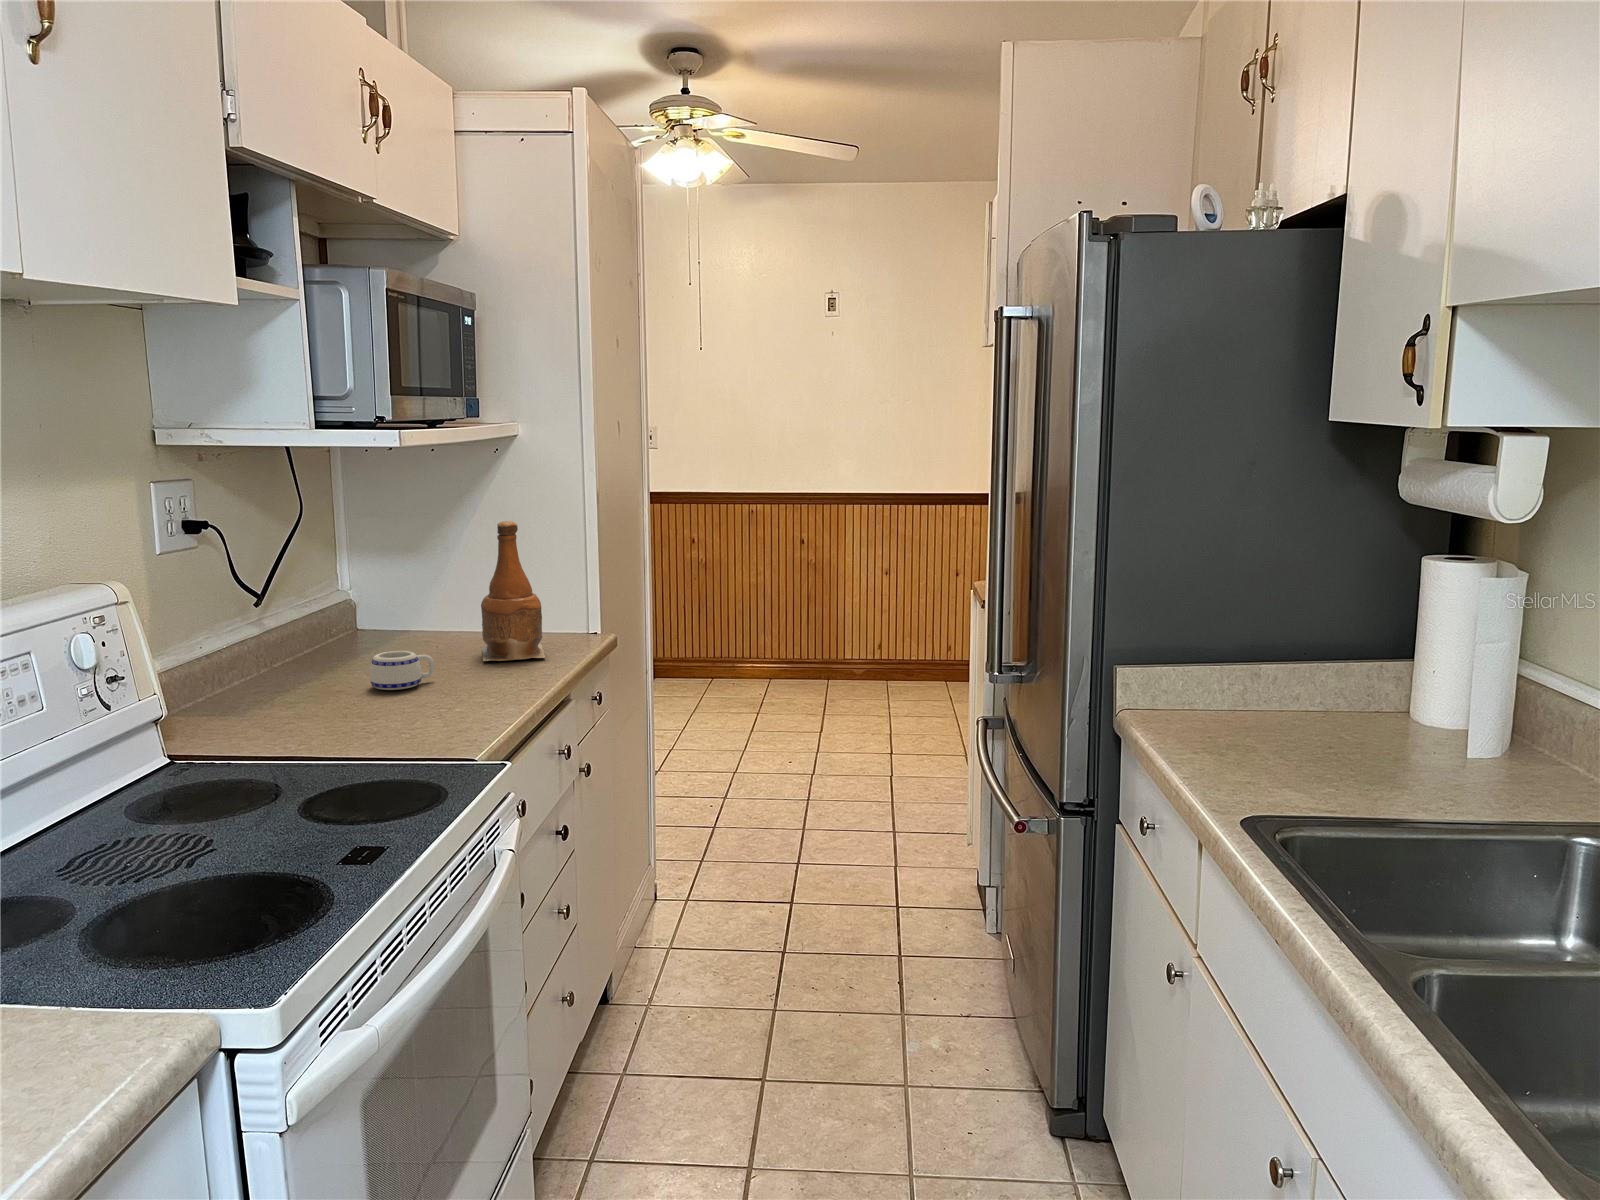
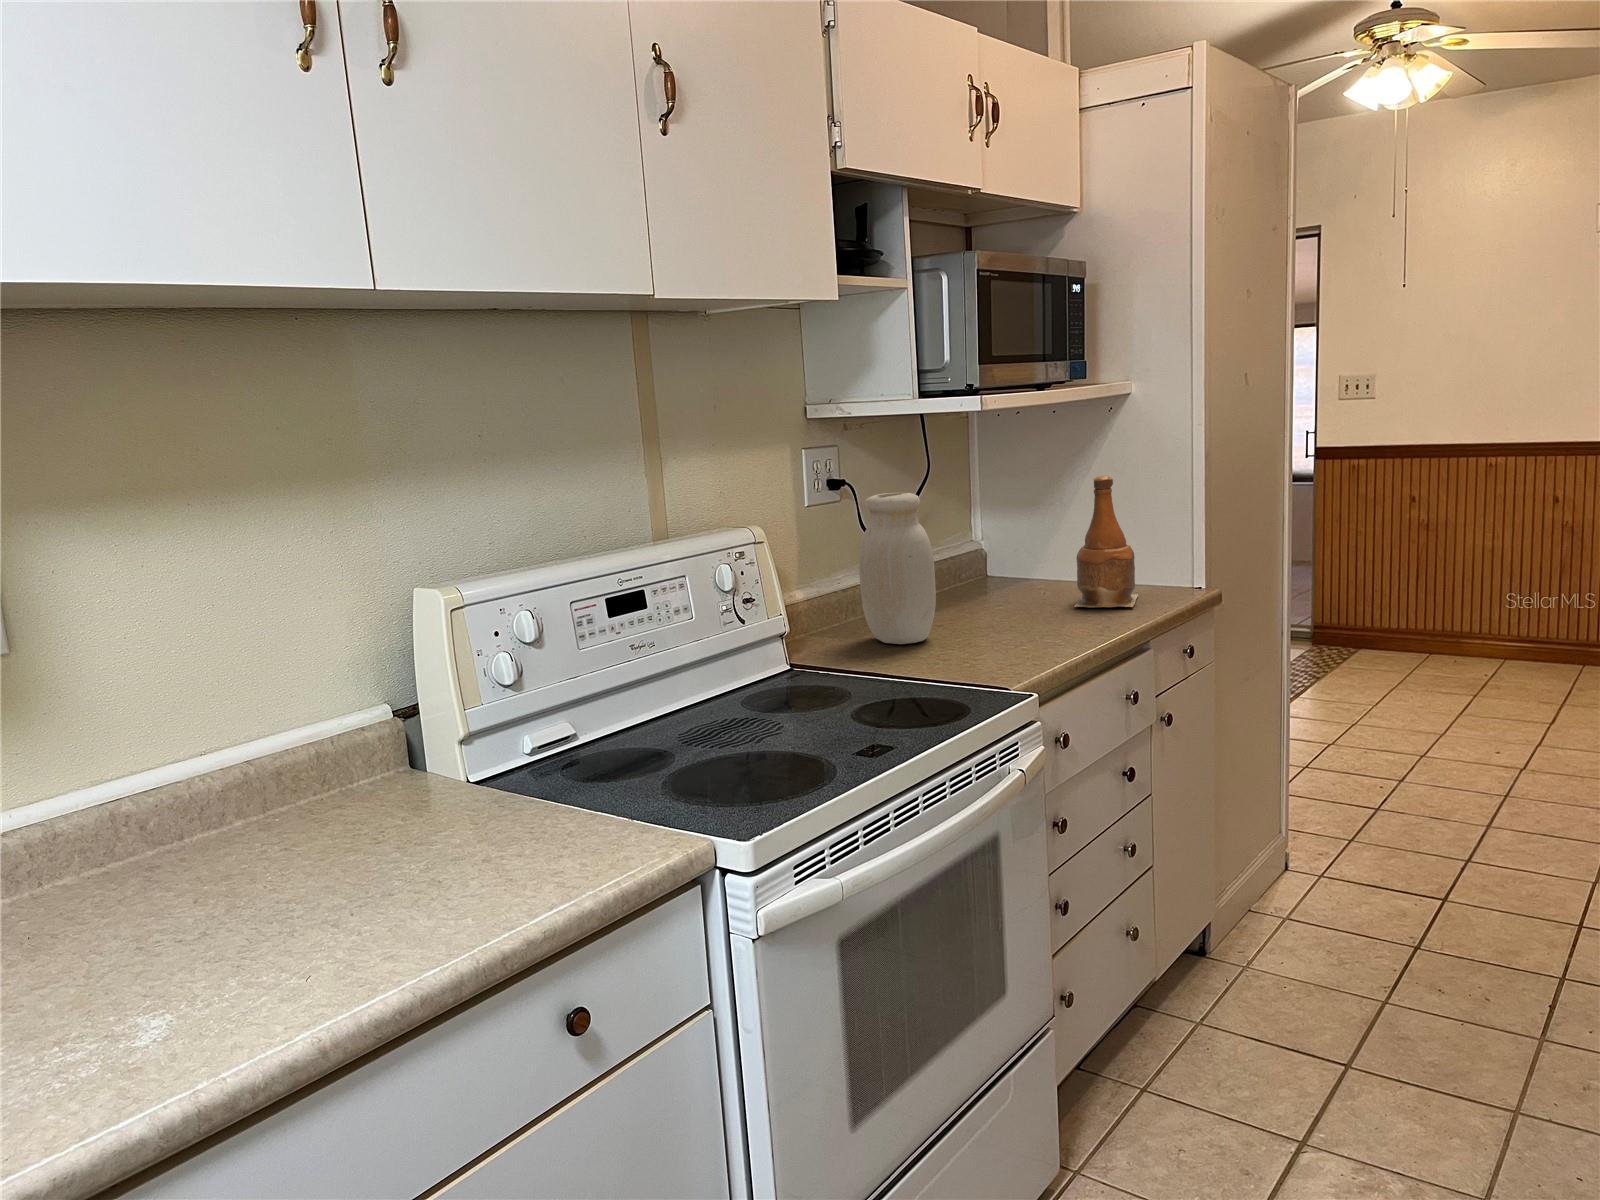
jar: none [243,539,345,720] -> present [859,492,936,644]
mug: present [370,651,435,690] -> none [966,593,1023,626]

